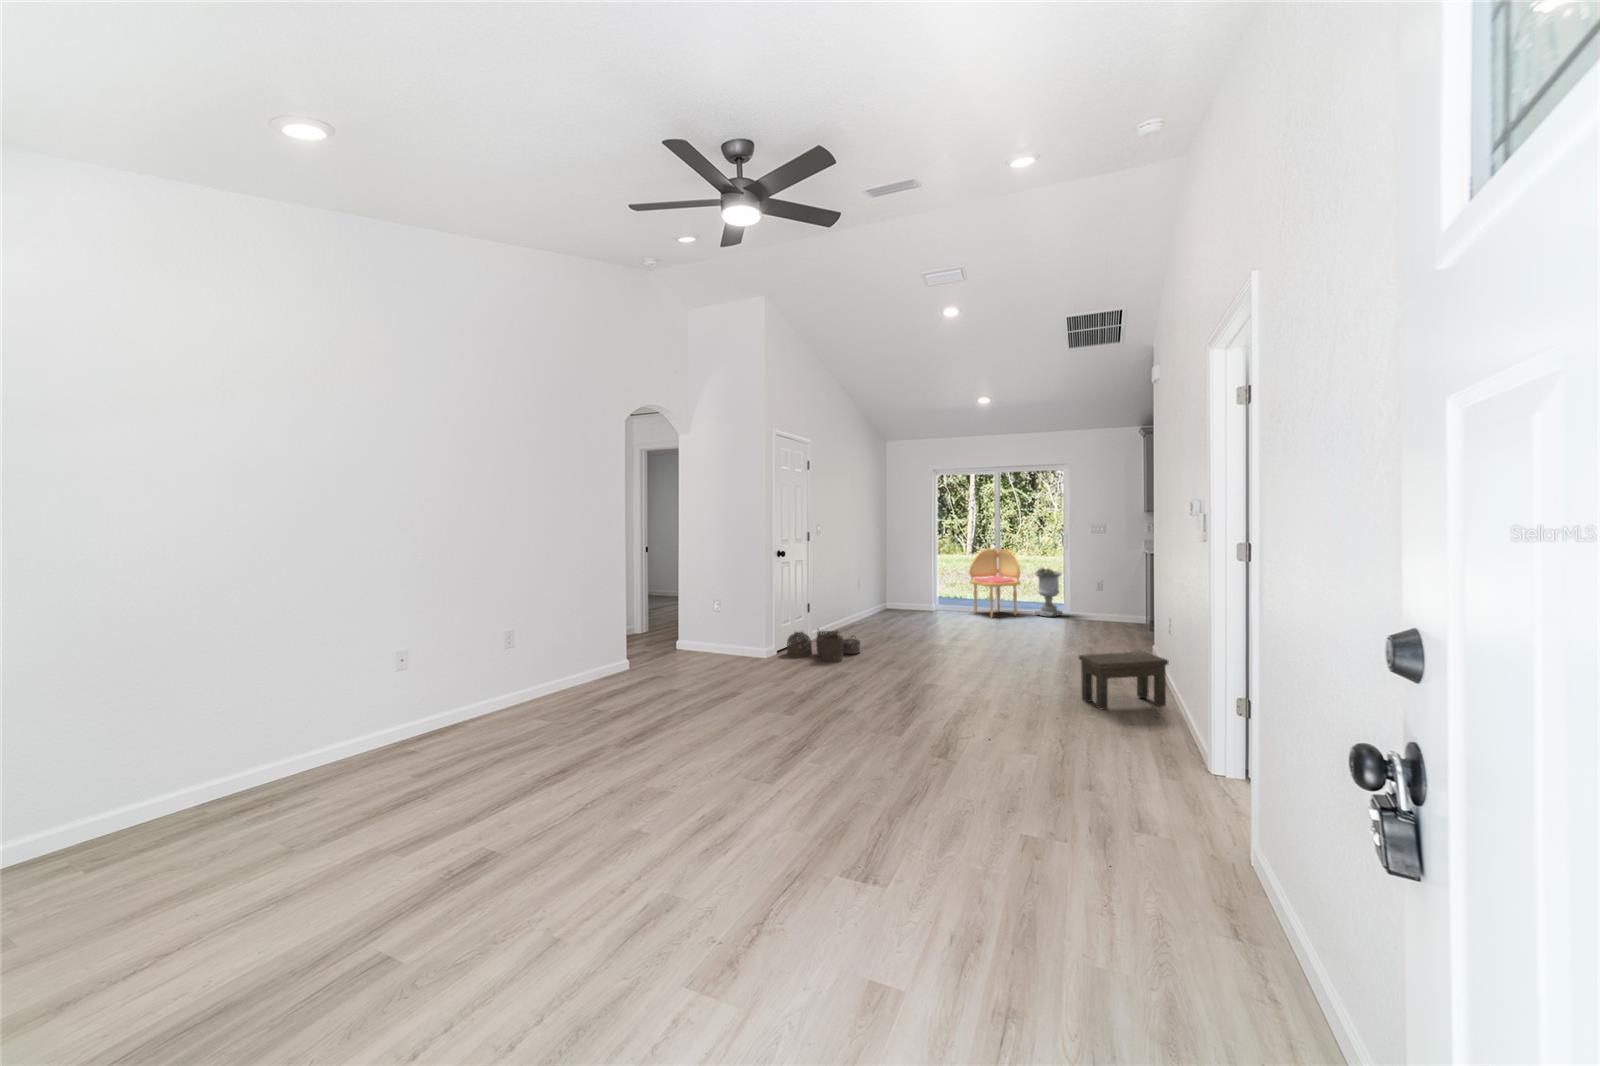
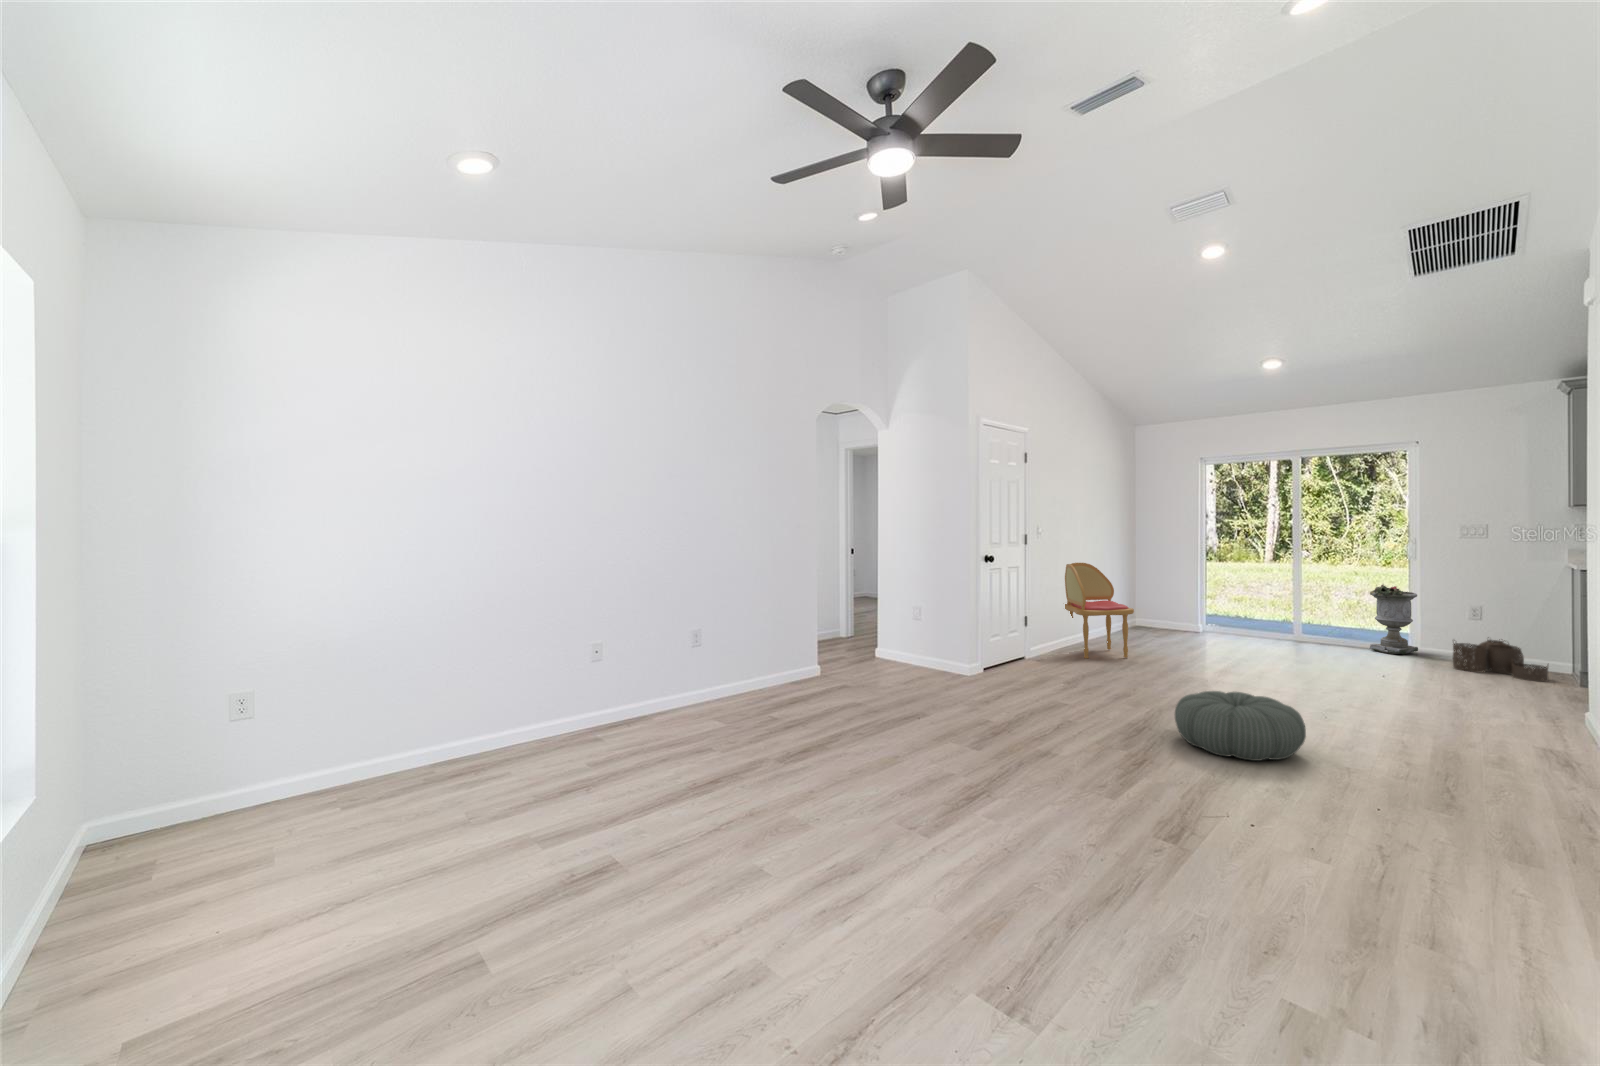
dining chair: present [969,549,1021,617] -> present [1065,563,1134,658]
woven basket: present [787,631,860,662] -> present [1453,640,1548,682]
pouf: none [934,651,1018,700] -> present [1175,691,1306,761]
side table: present [1079,651,1169,709] -> none [1411,714,1589,811]

